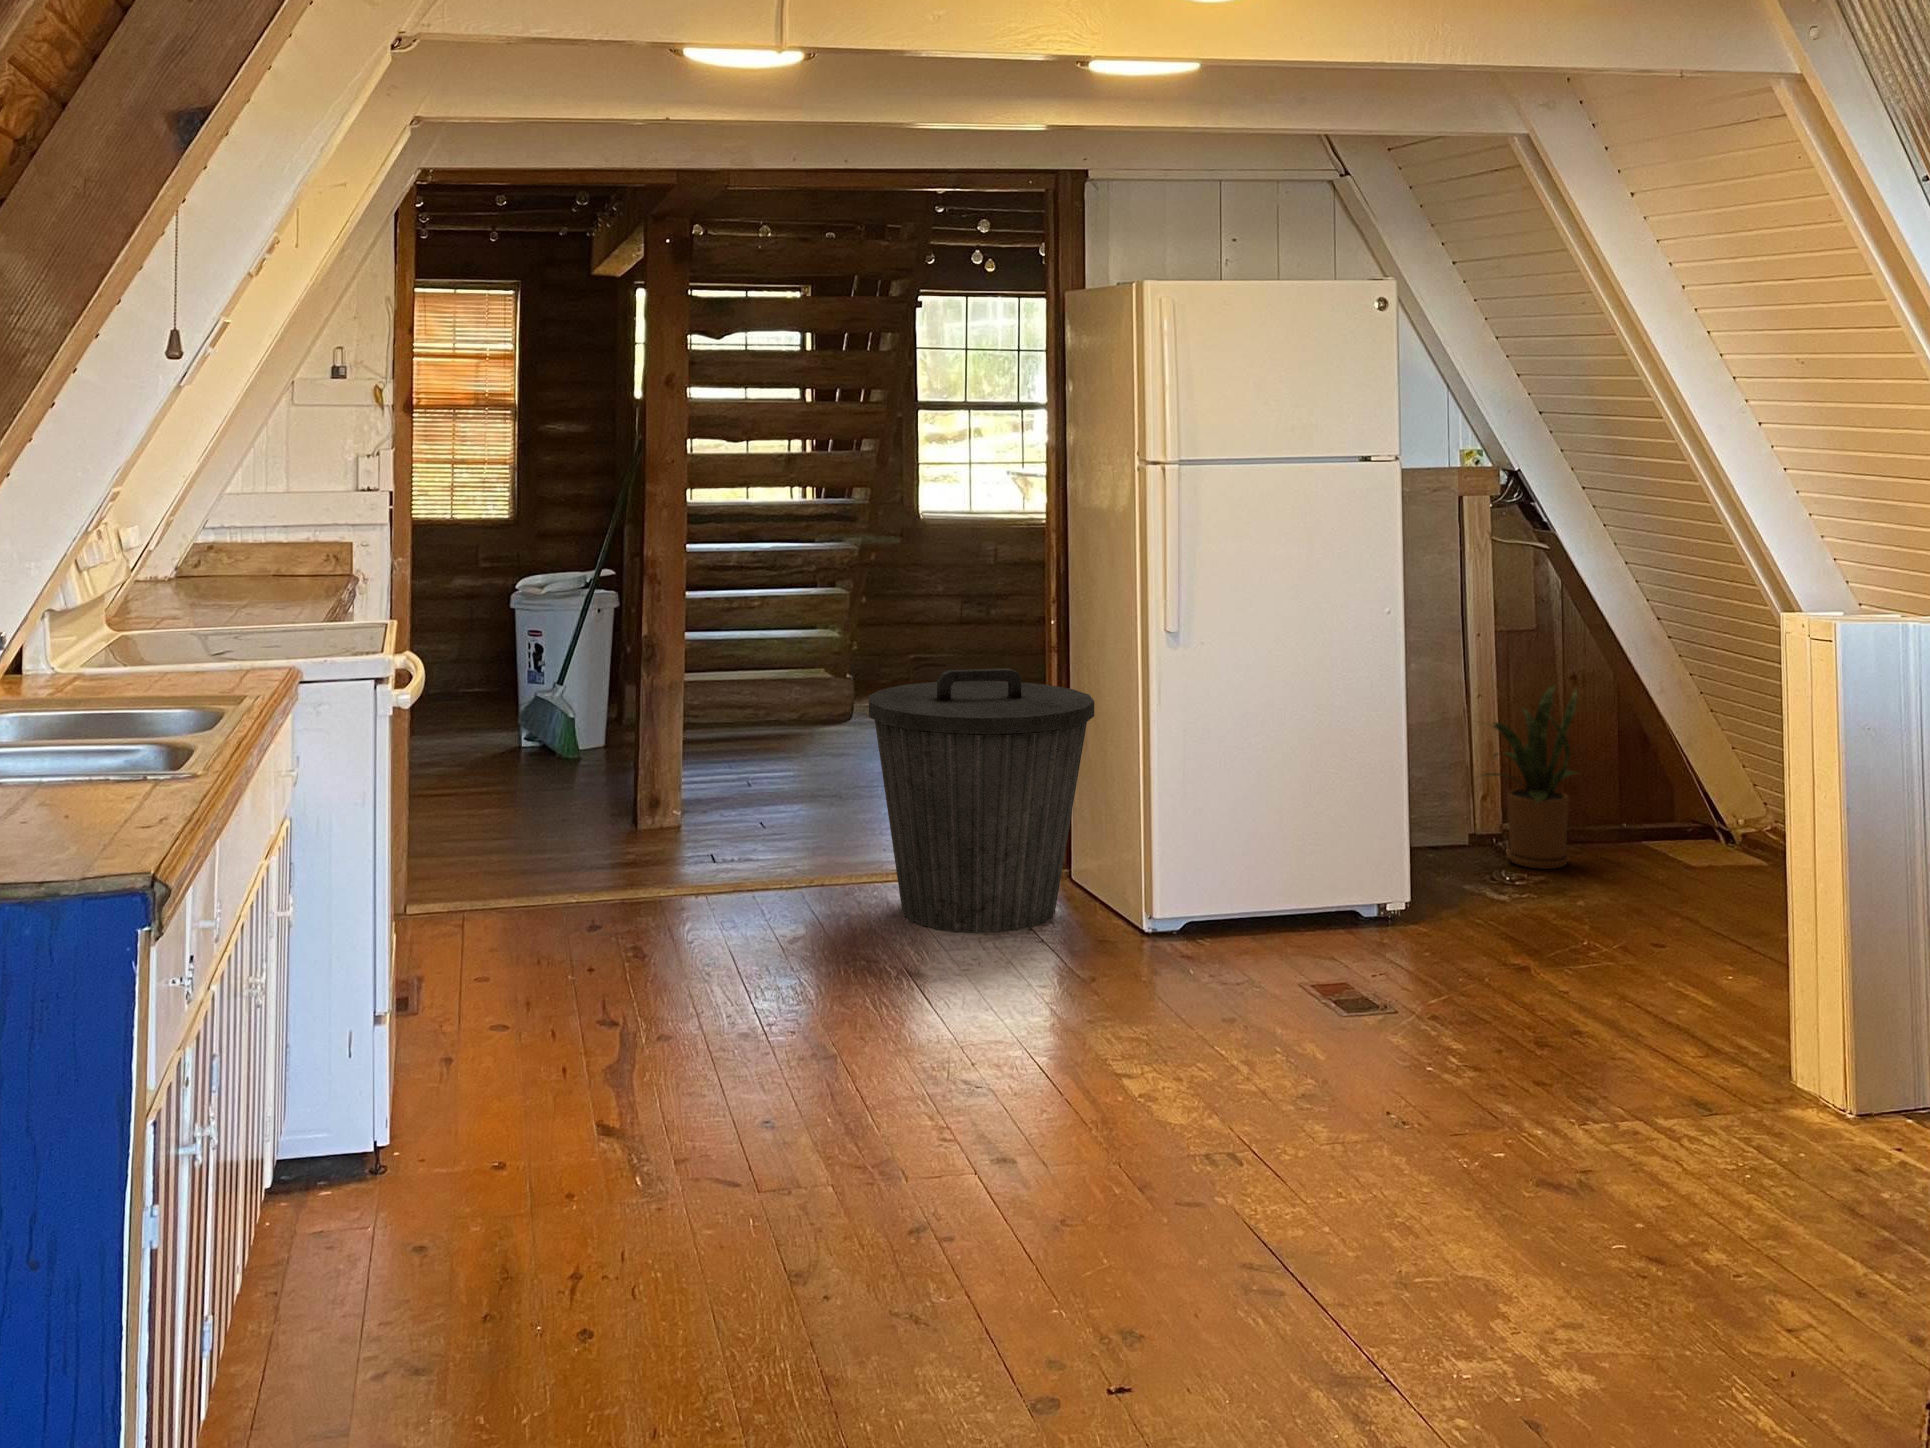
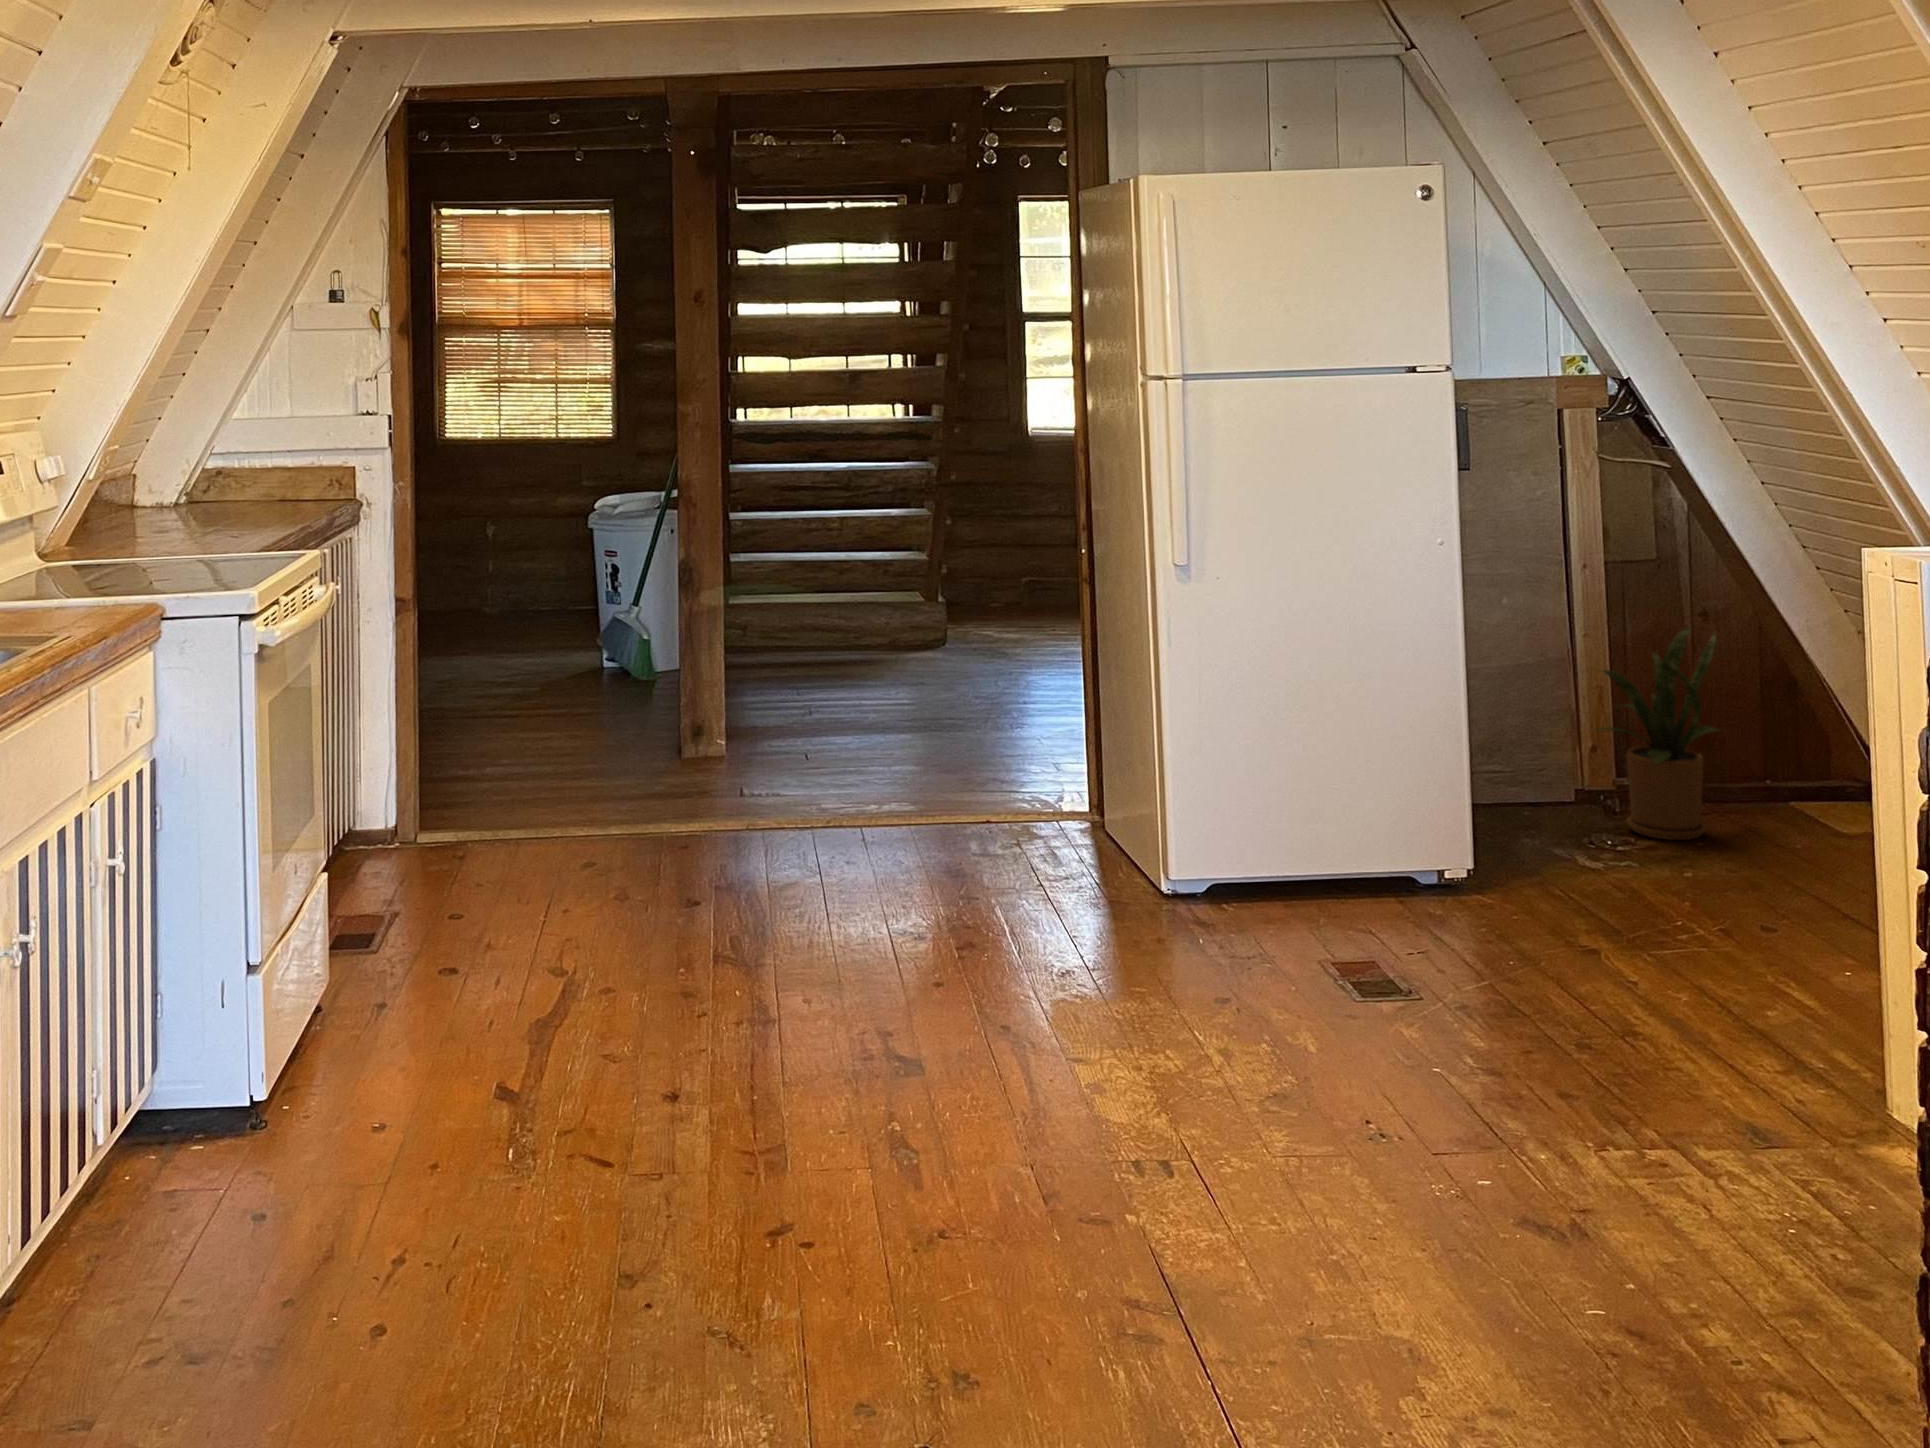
trash can: present [869,668,1094,933] -> none [864,602,1109,883]

